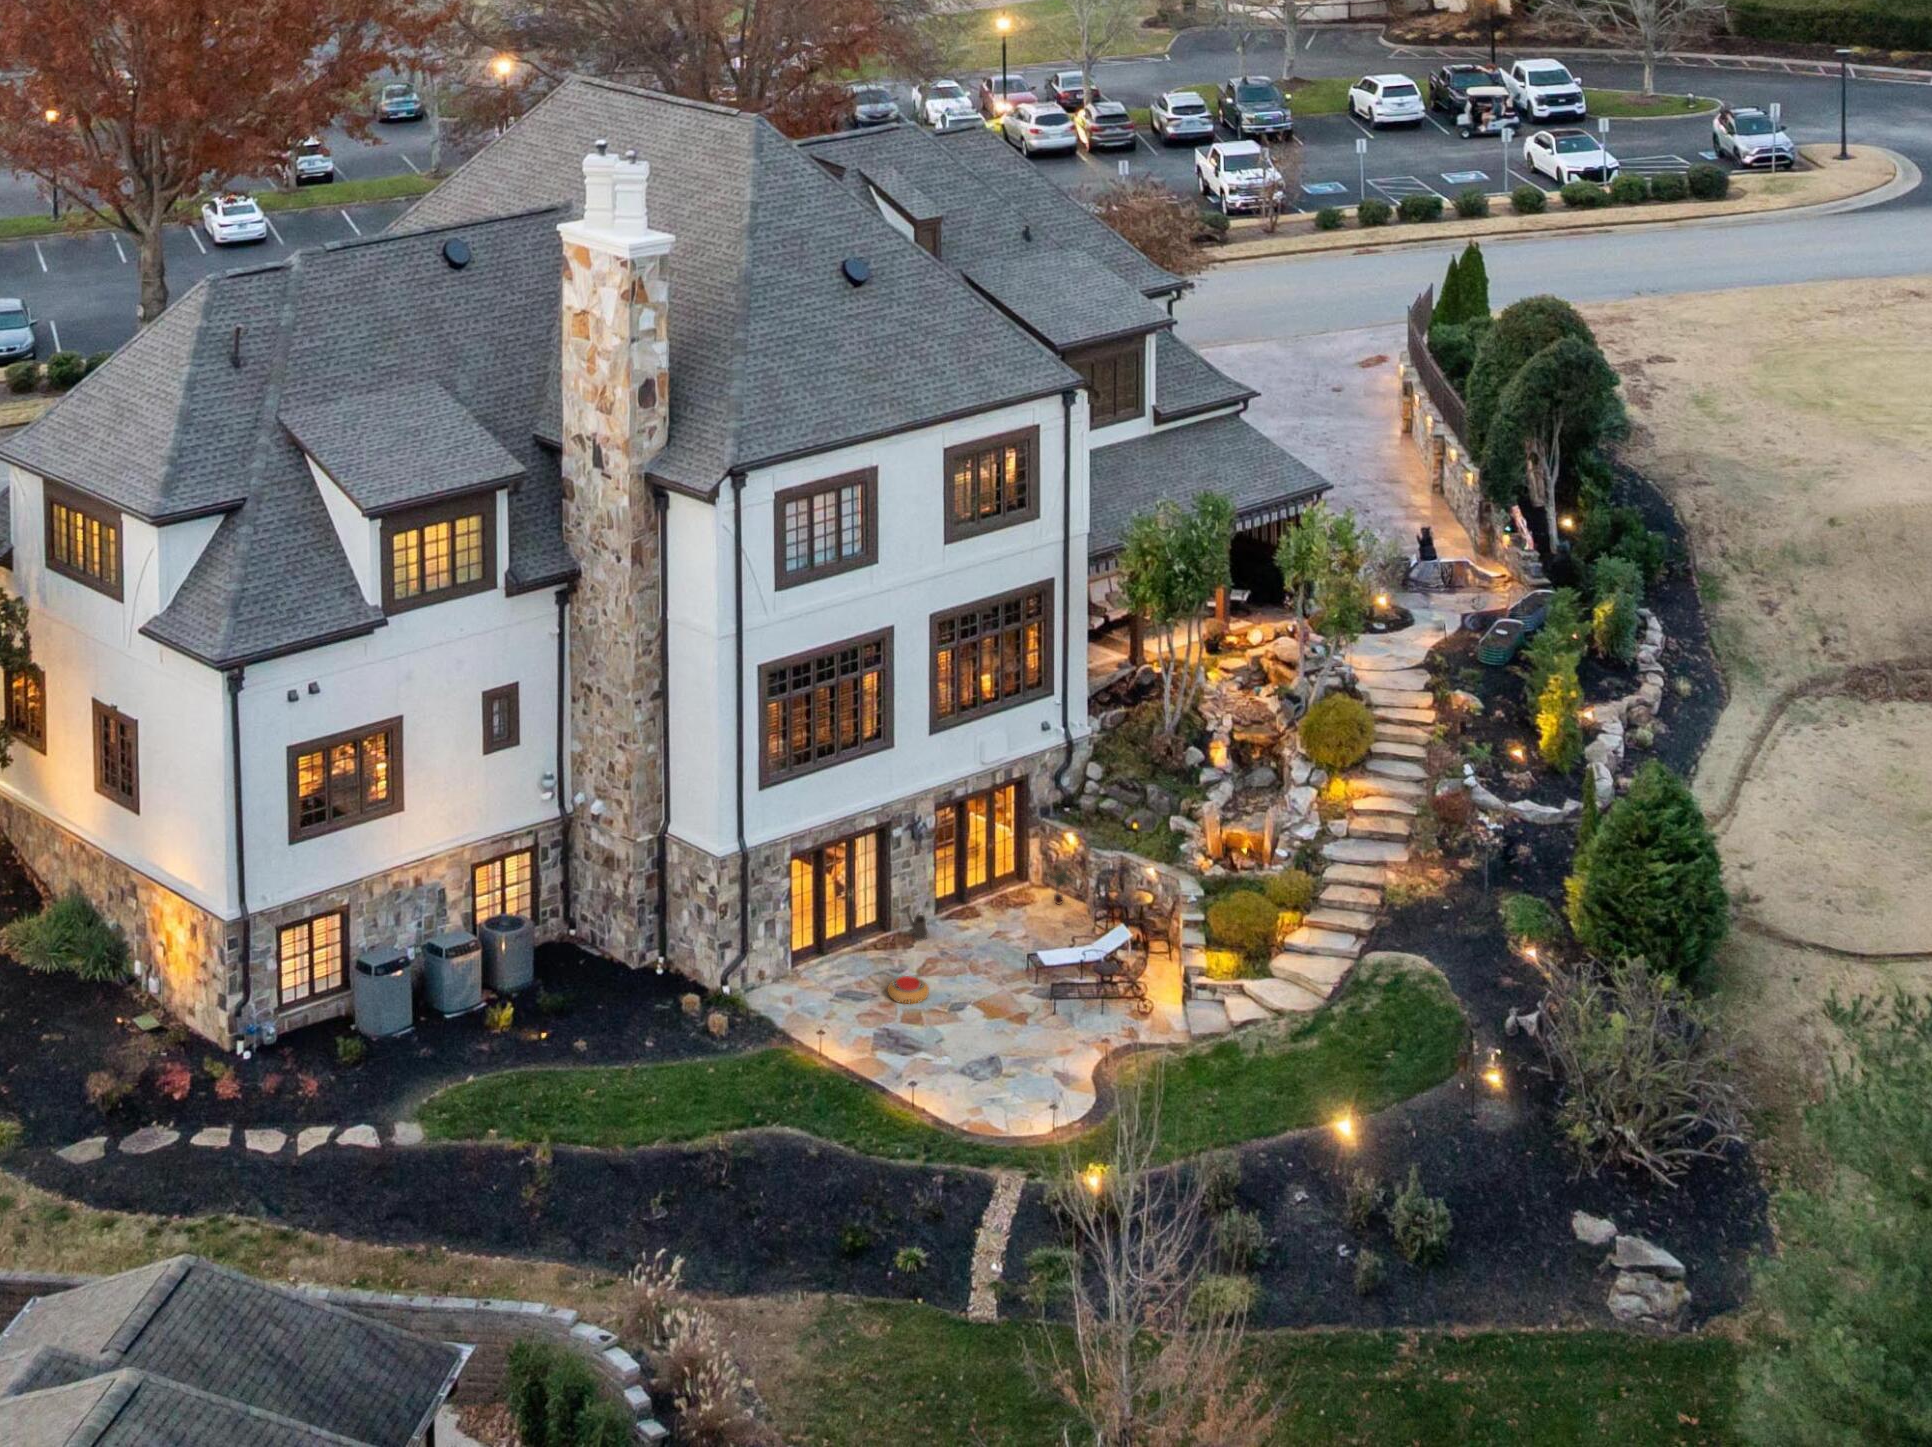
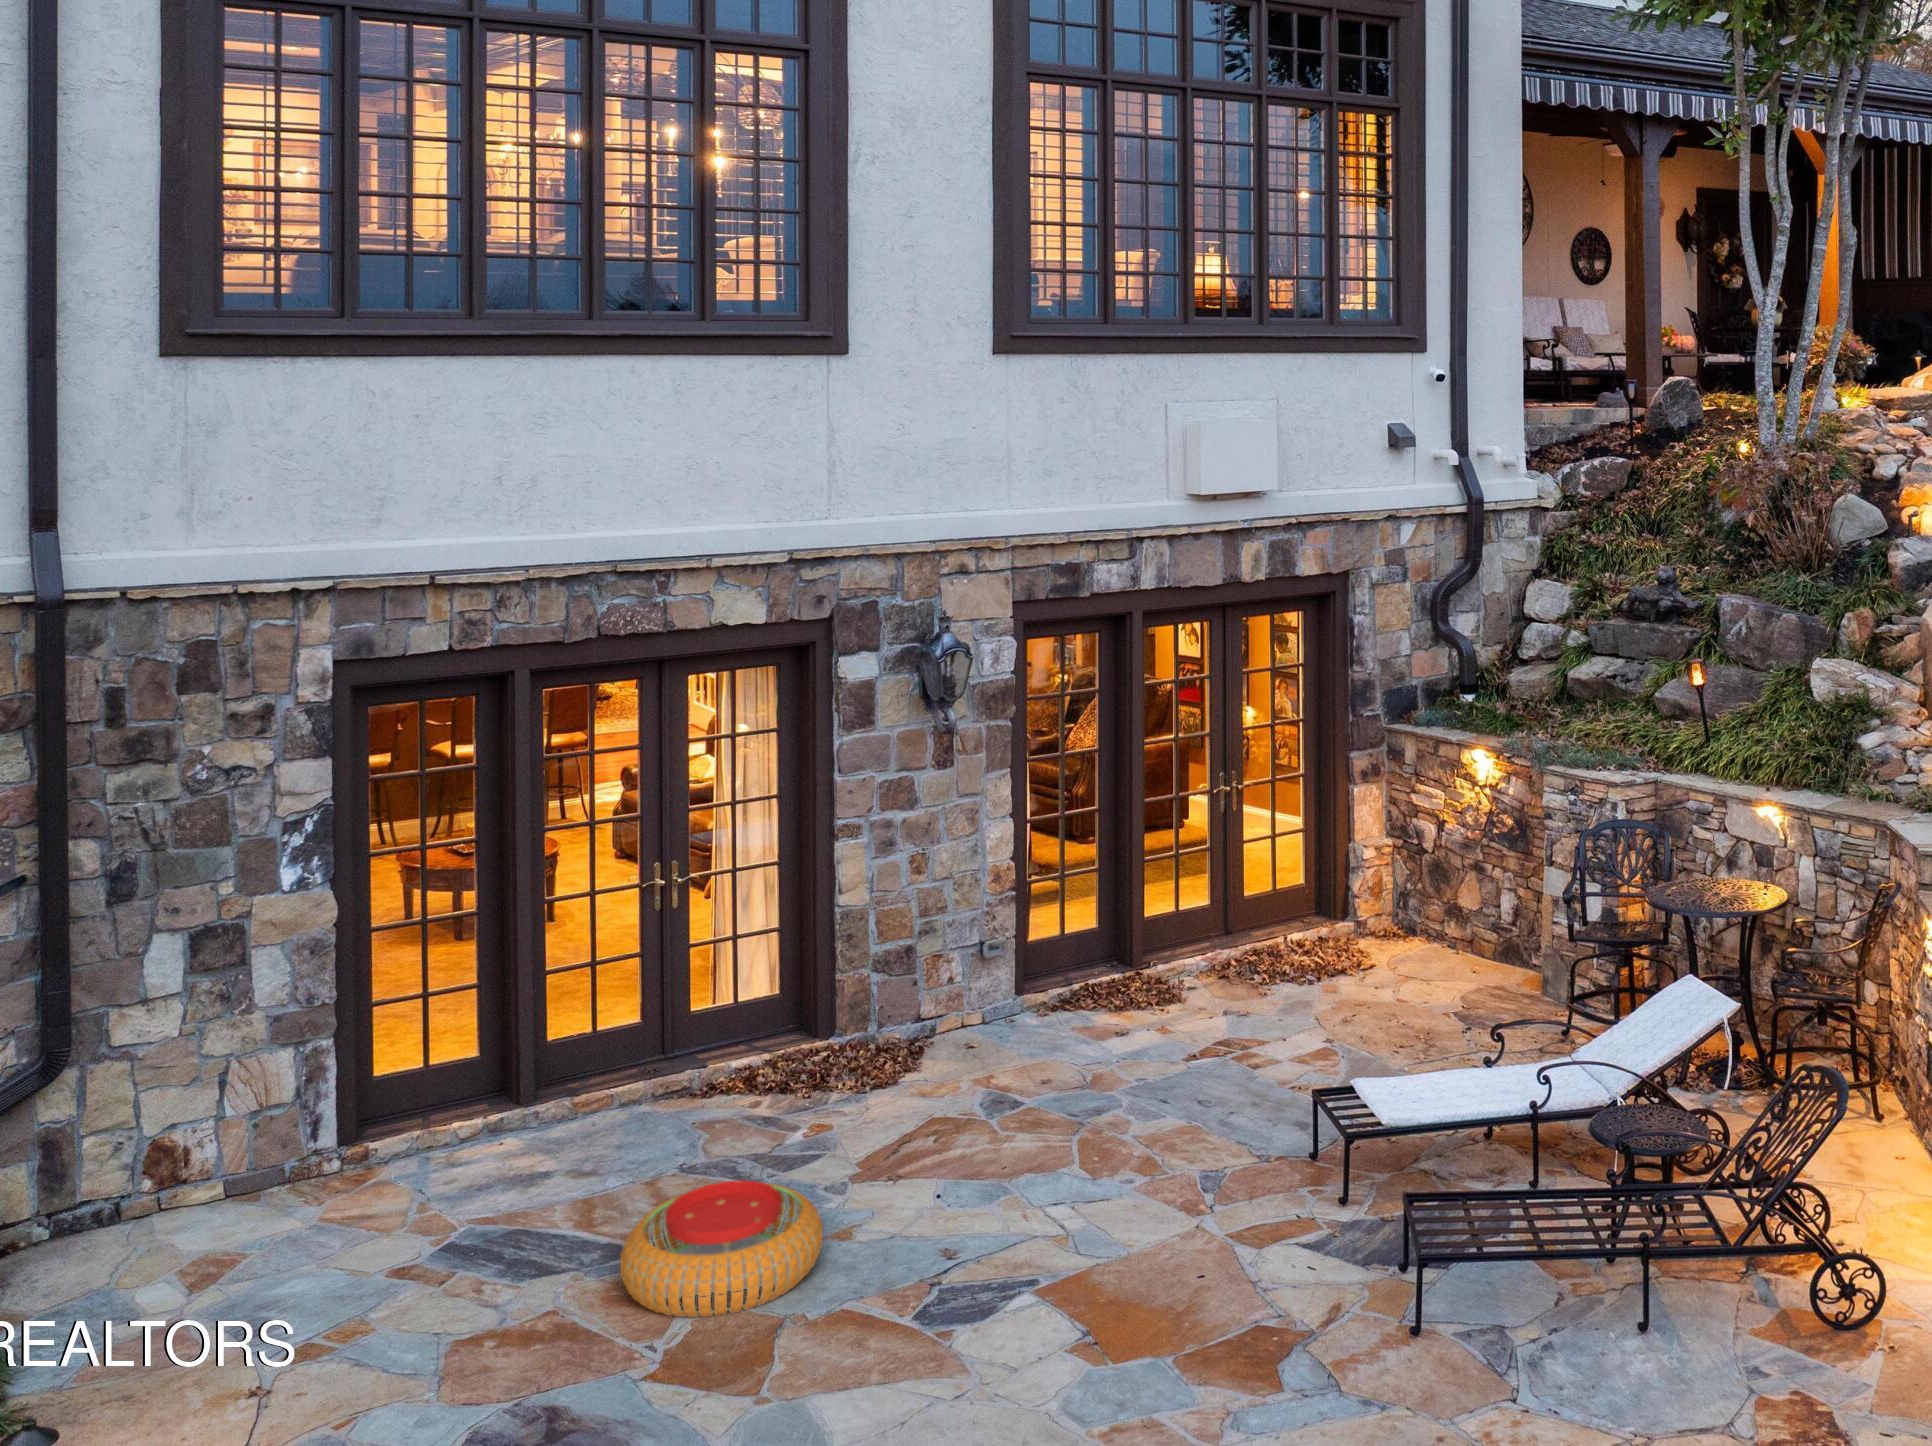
potted tree: present [1048,864,1073,904] -> none [1410,832,1494,975]
watering can: present [907,911,927,941] -> none [909,955,969,1071]

